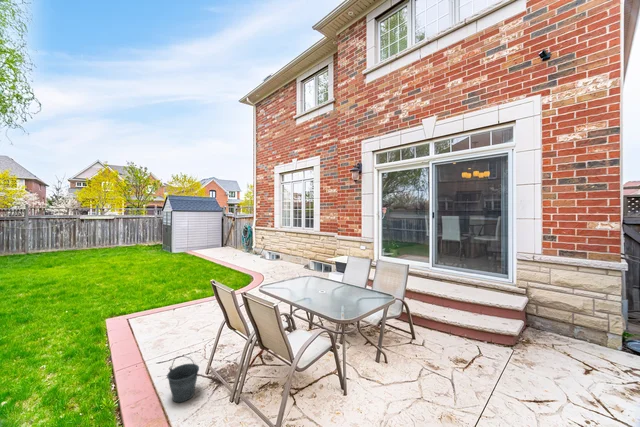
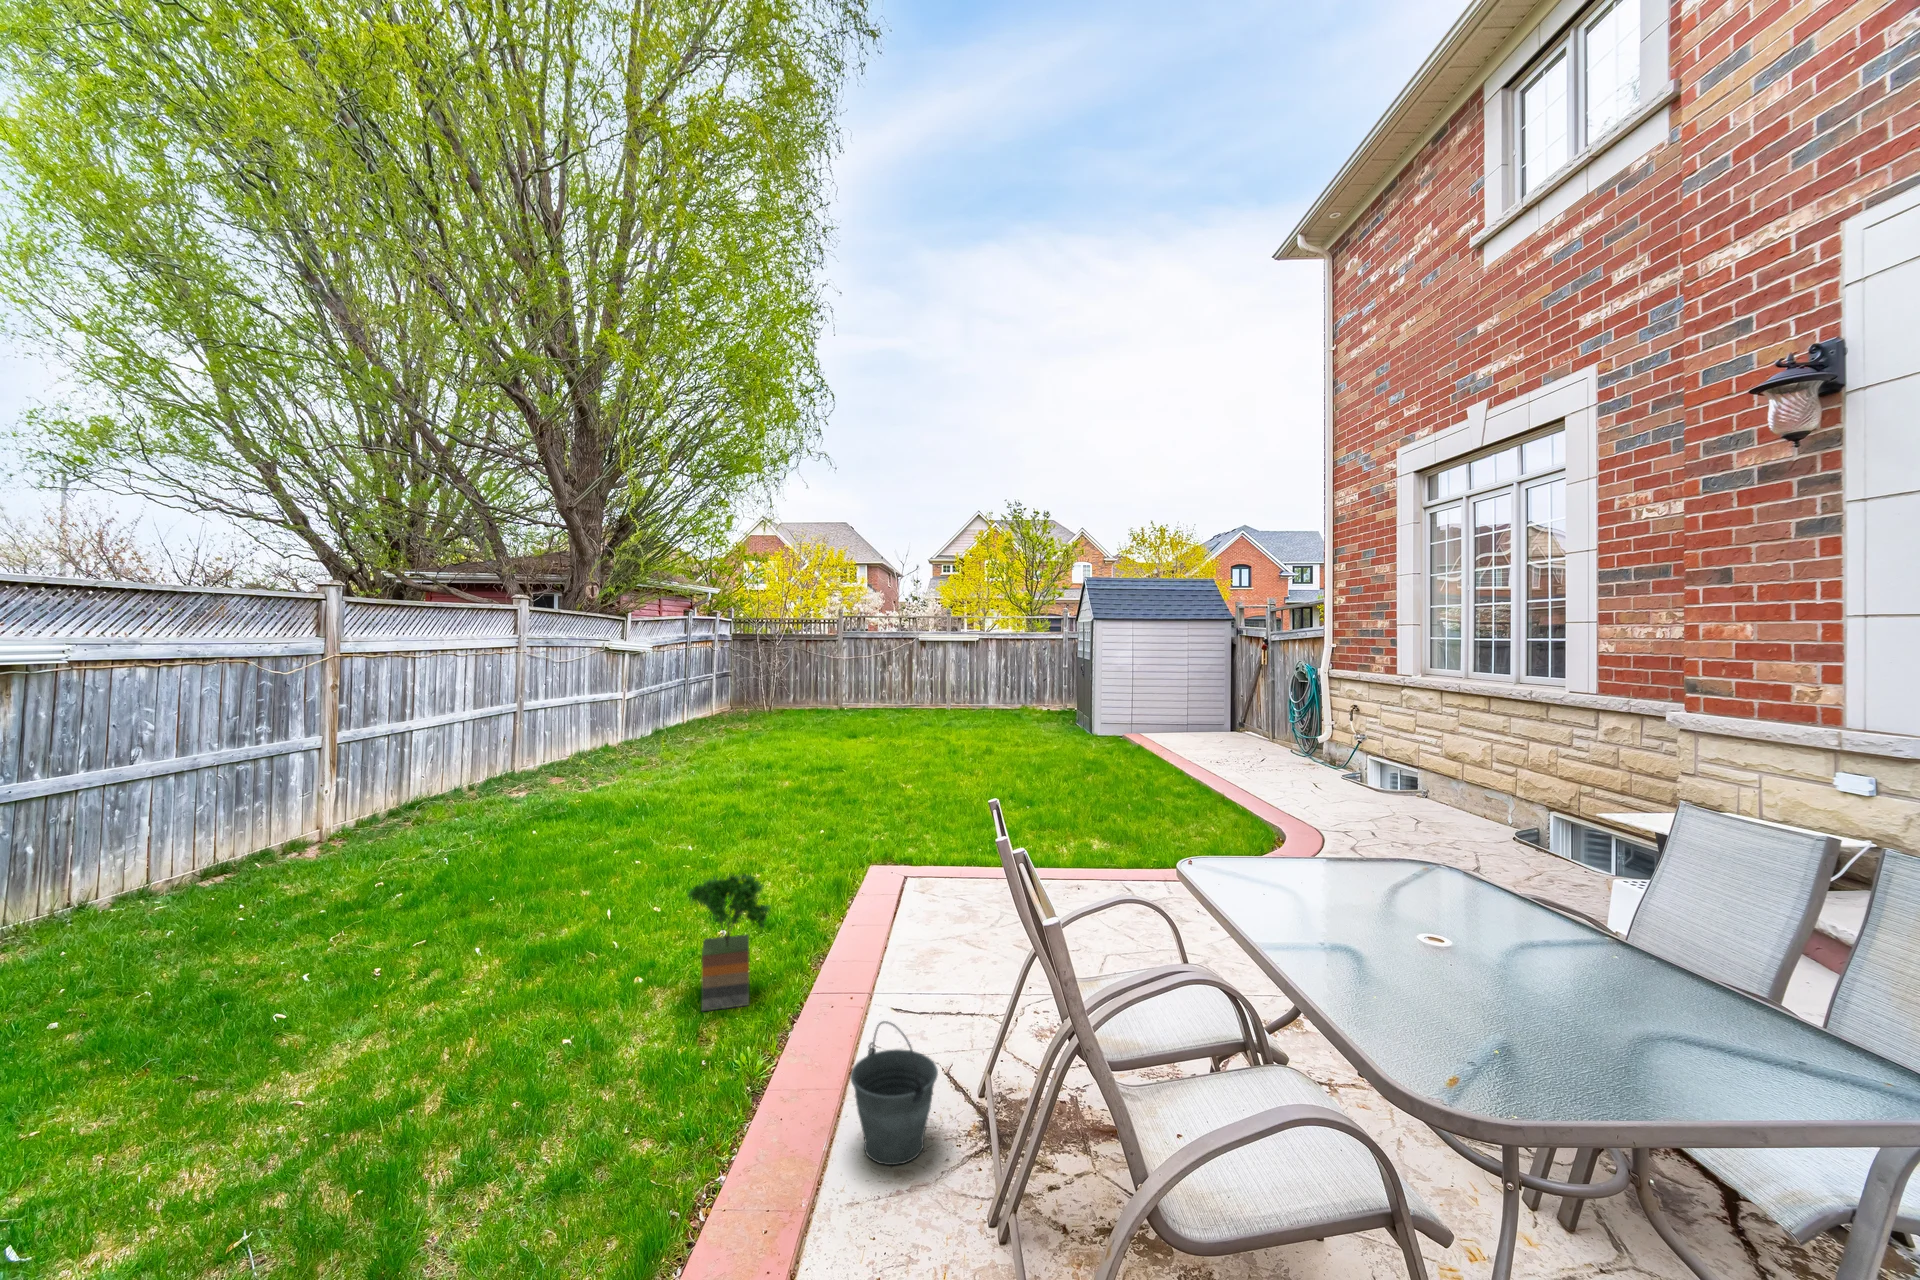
potted tree: none [40,329,93,395] -> present [688,874,770,1011]

